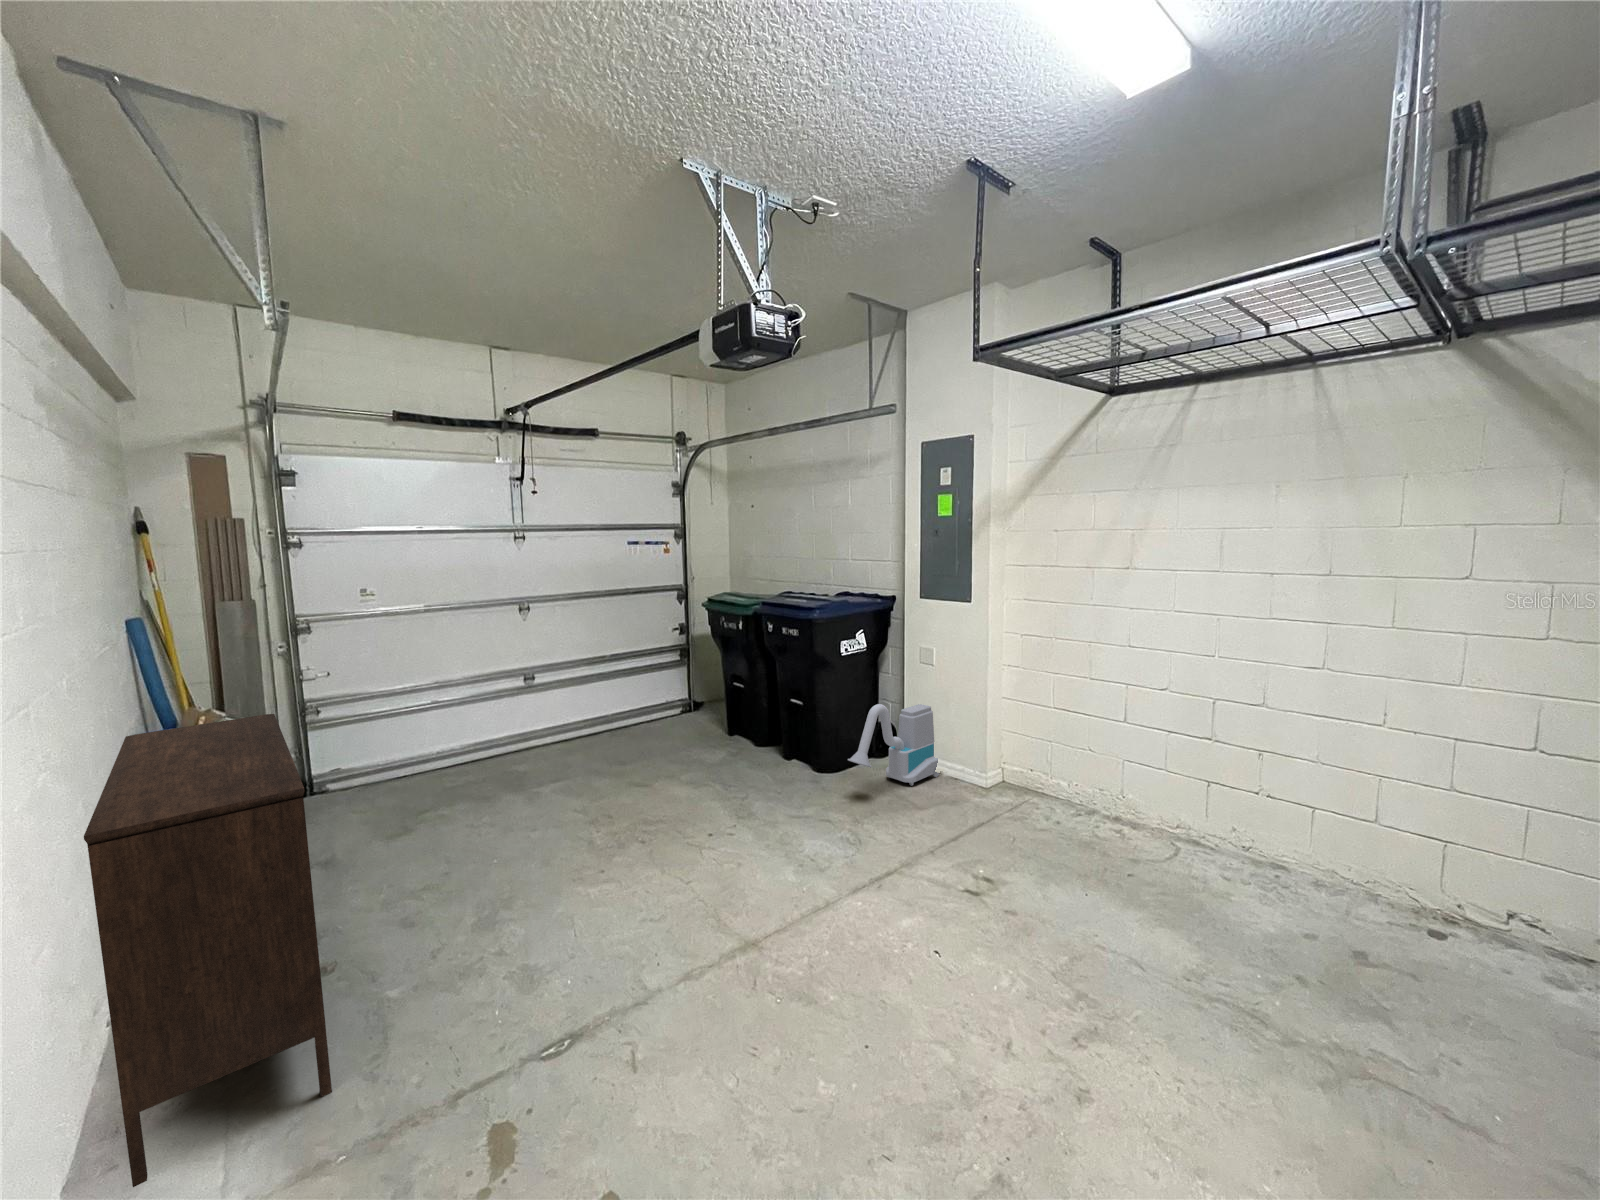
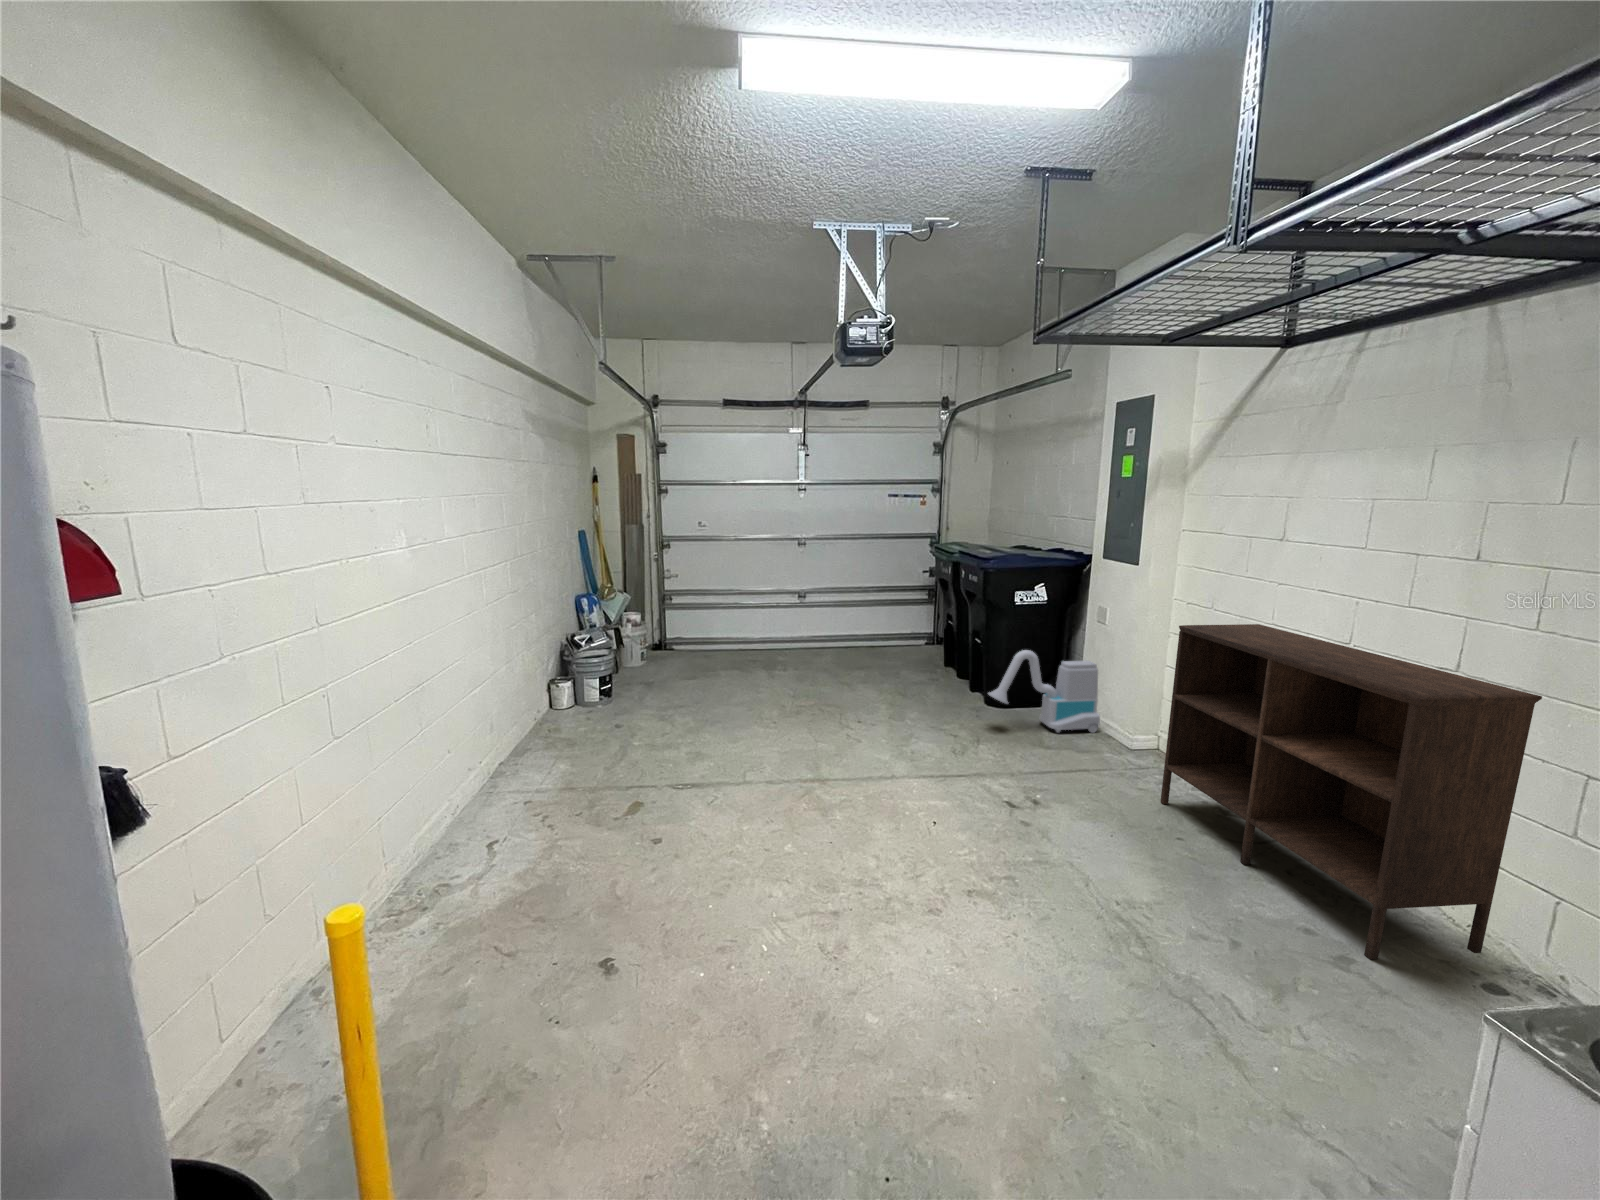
shelving unit: present [84,714,332,1187] -> present [1160,624,1542,959]

